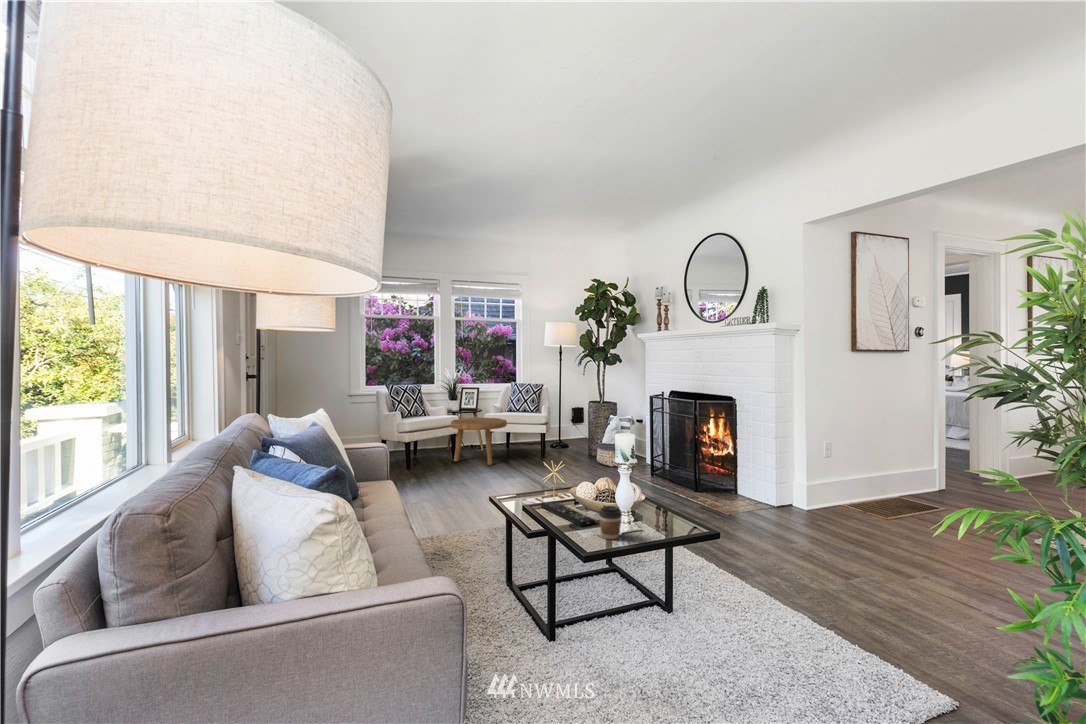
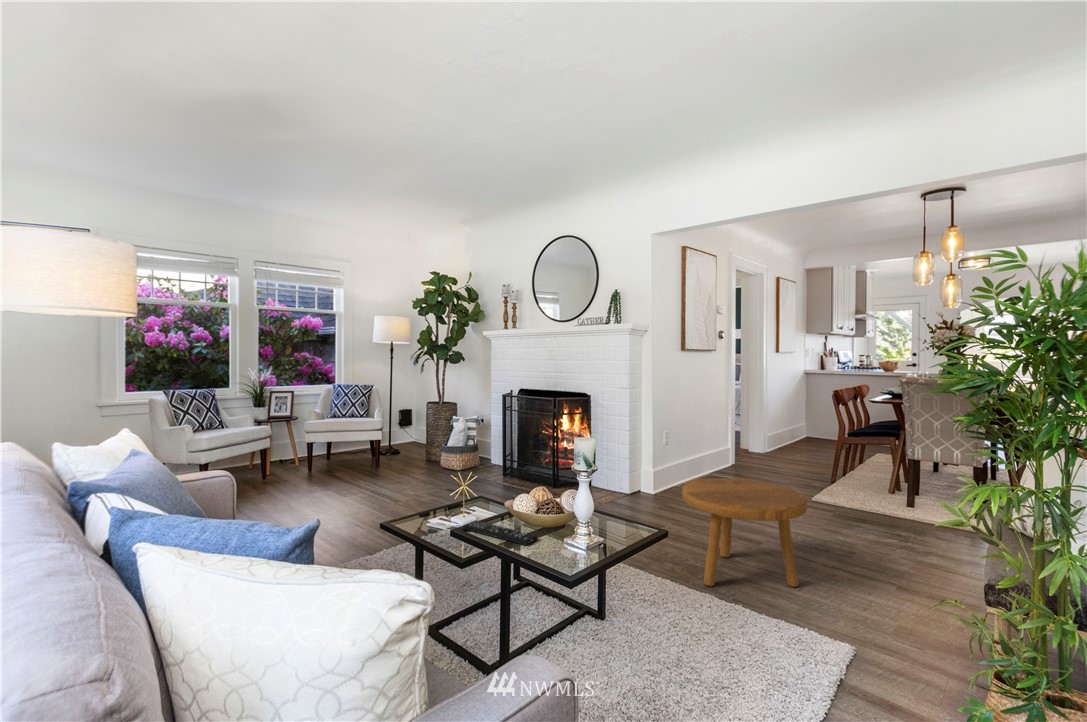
footstool: present [451,417,507,465] -> present [682,478,808,587]
coffee cup: present [599,505,622,539] -> none [553,519,578,555]

